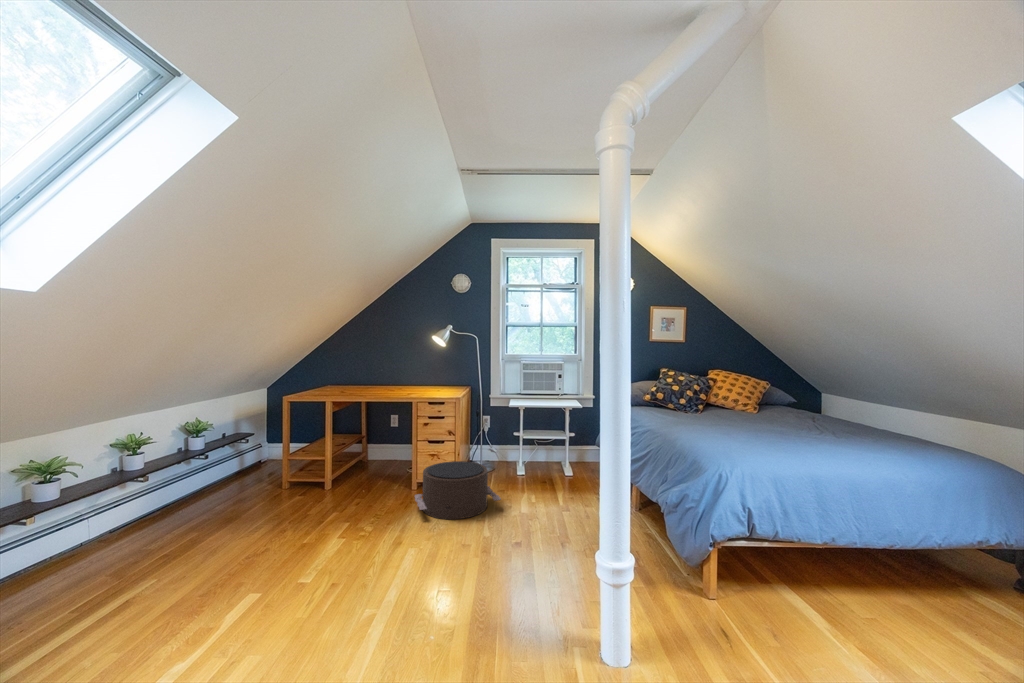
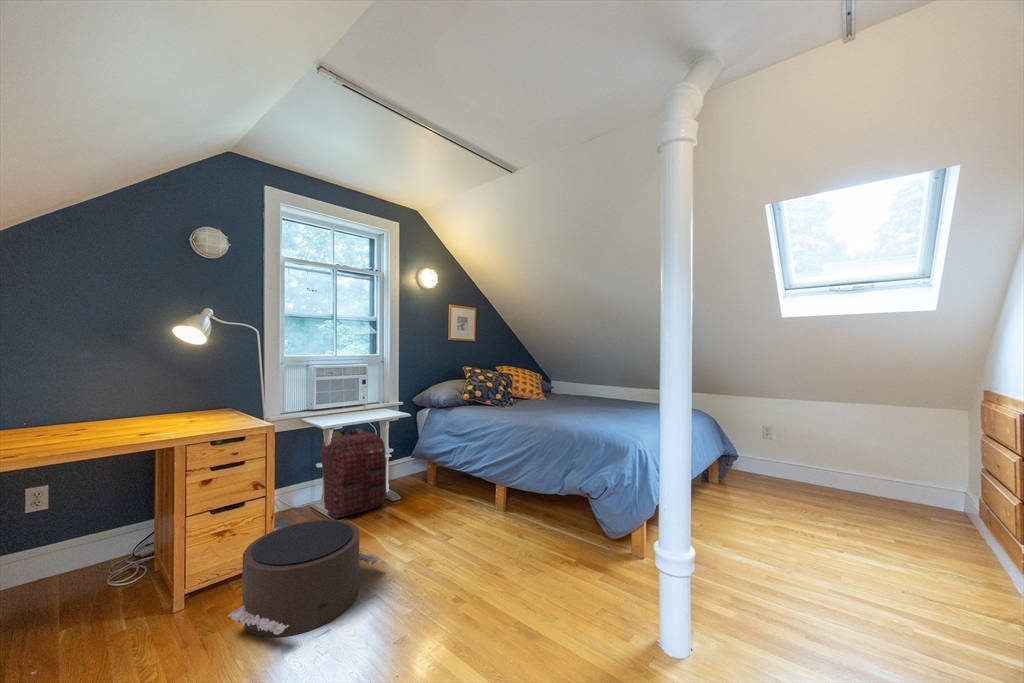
backpack: none [515,410,560,477] -> present [321,427,386,518]

